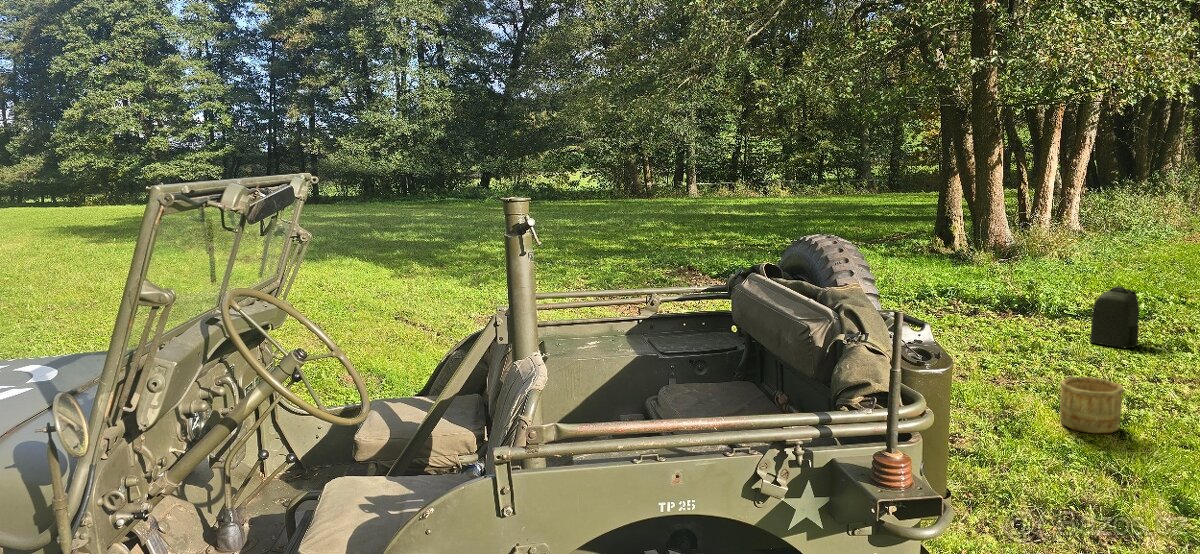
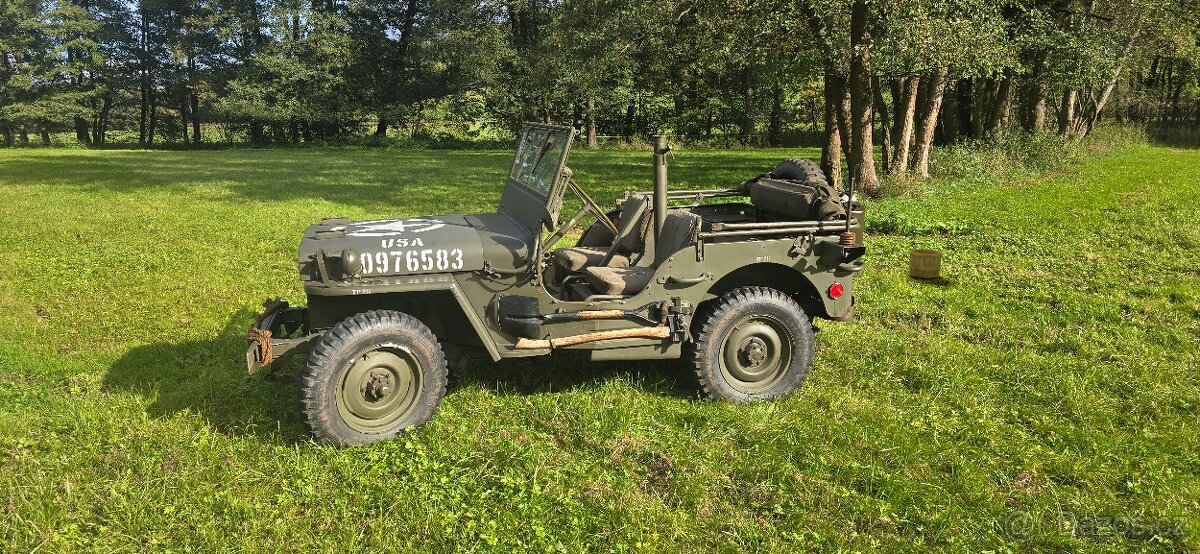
backpack: present [1090,286,1139,348] -> none [929,205,958,245]

